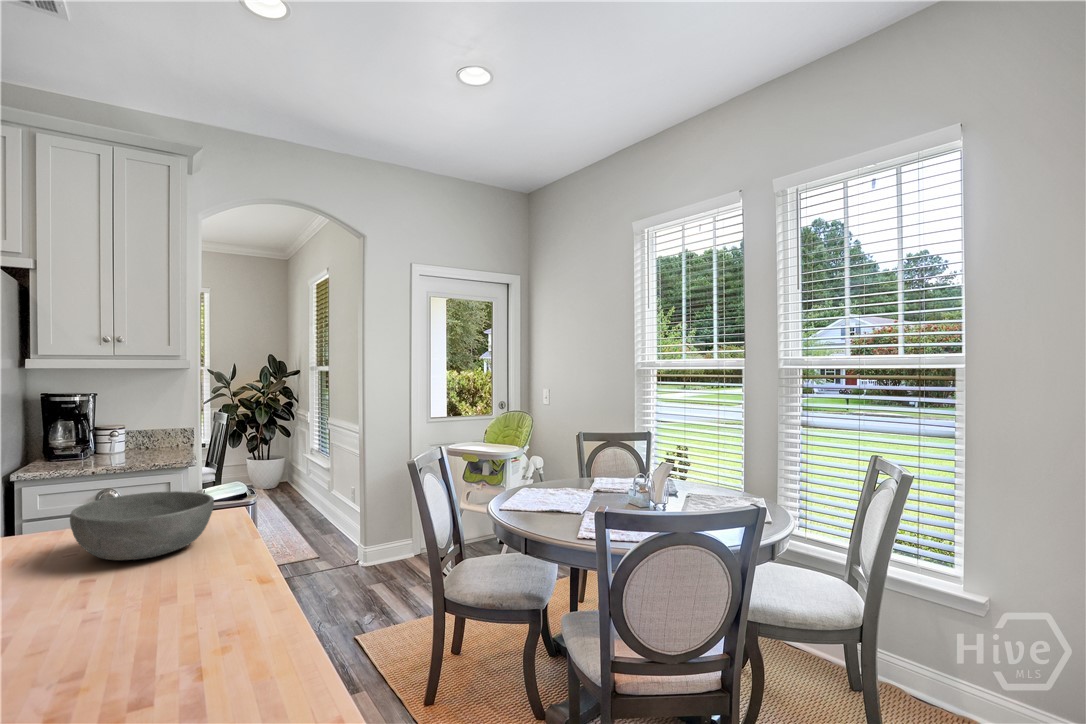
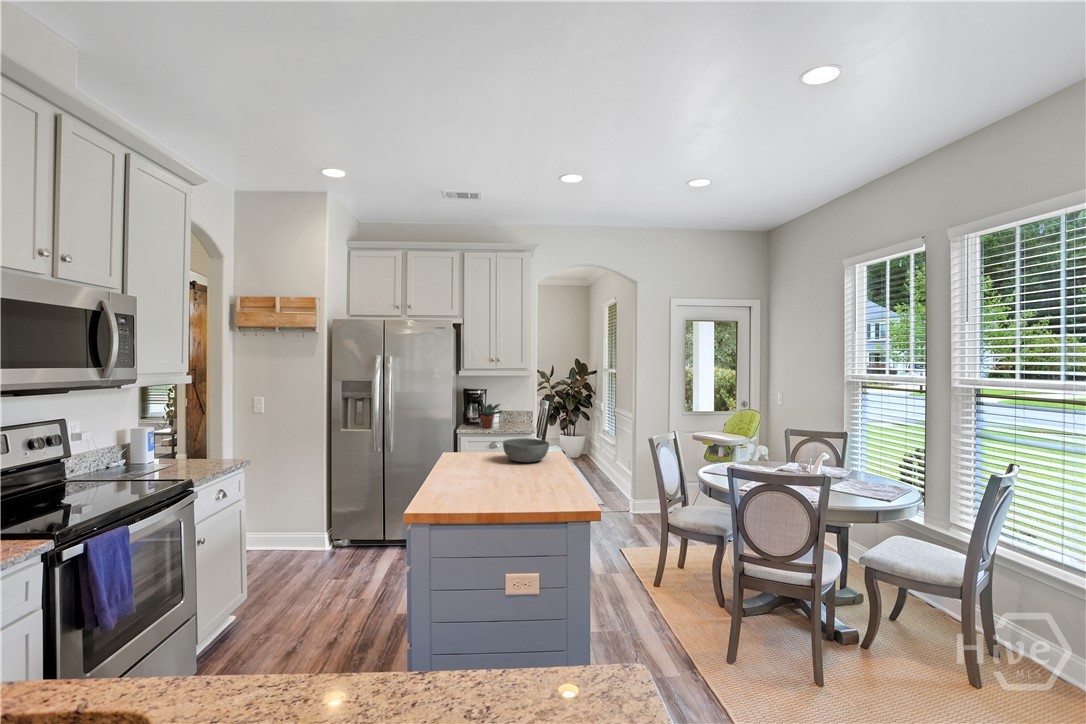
potted plant: none [59,413,132,465] -> present [474,401,502,428]

